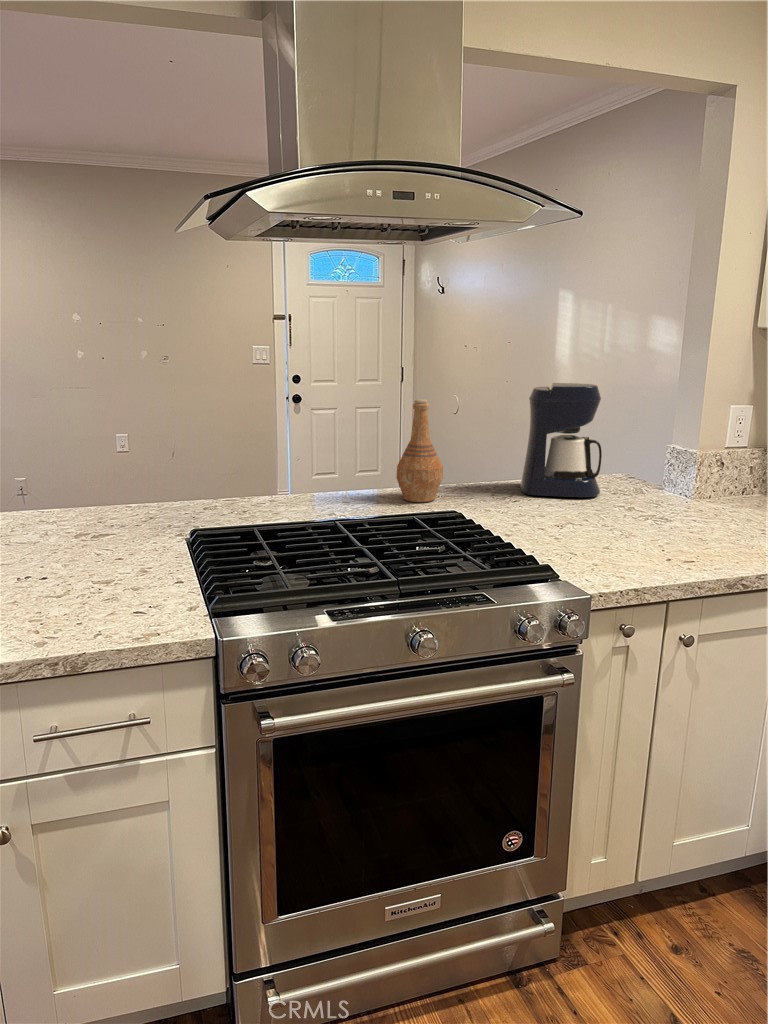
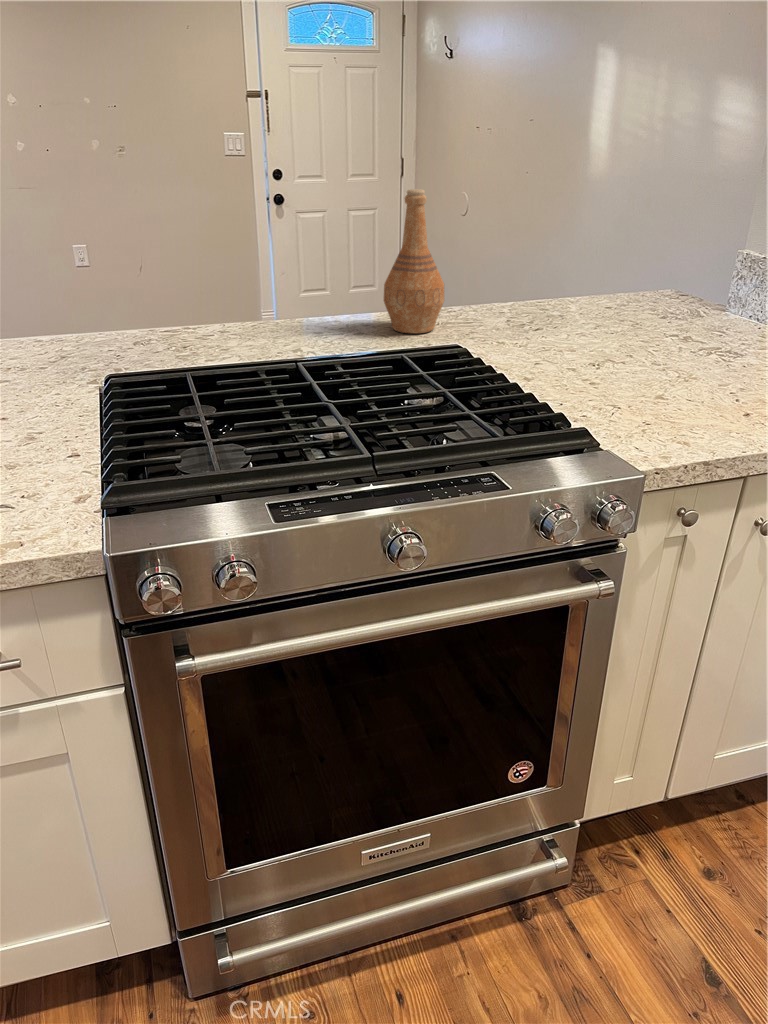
coffee maker: present [520,383,602,497] -> none [546,166,661,325]

